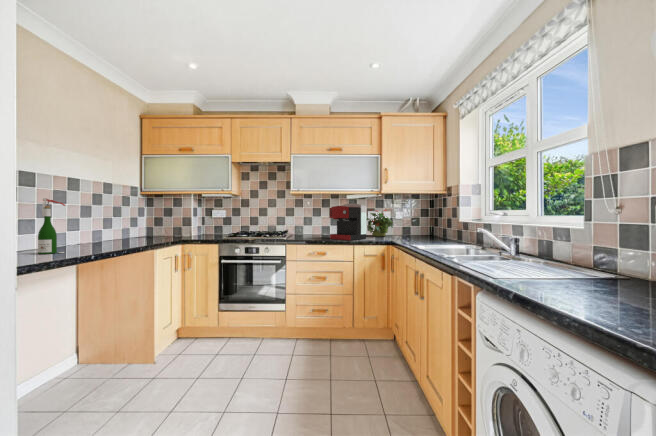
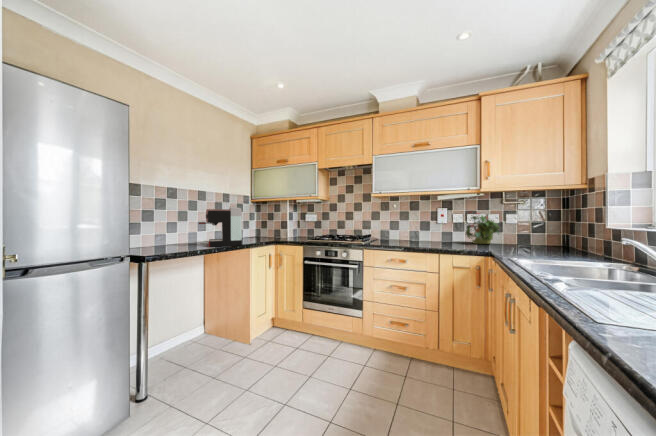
wine bottle: present [38,198,65,254] -> none [155,208,172,252]
coffee maker: present [329,203,366,240] -> present [199,206,242,247]

